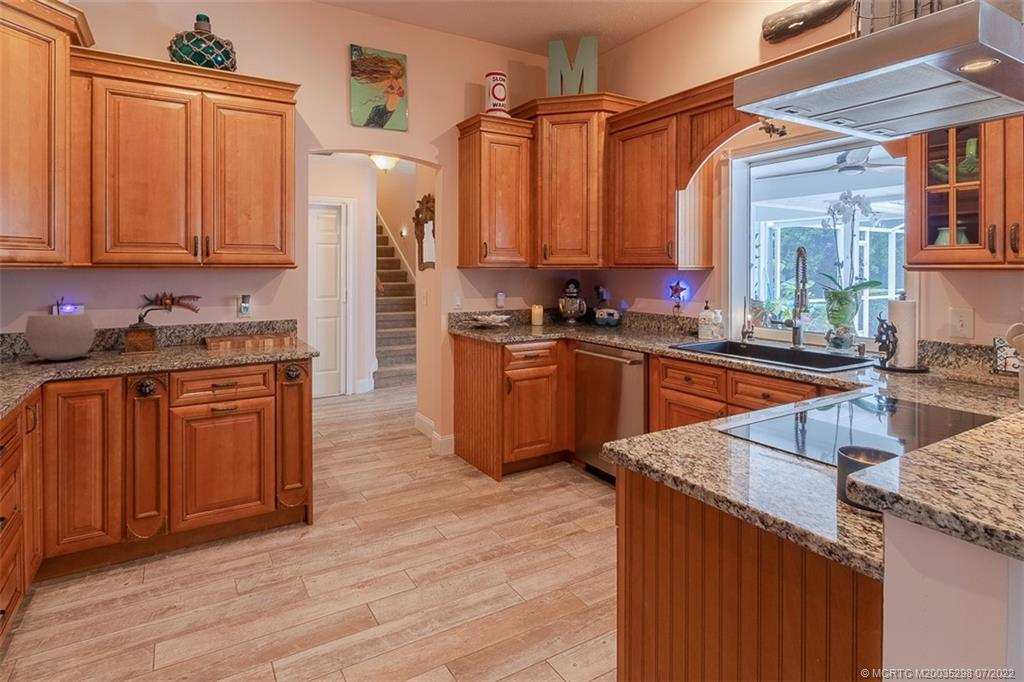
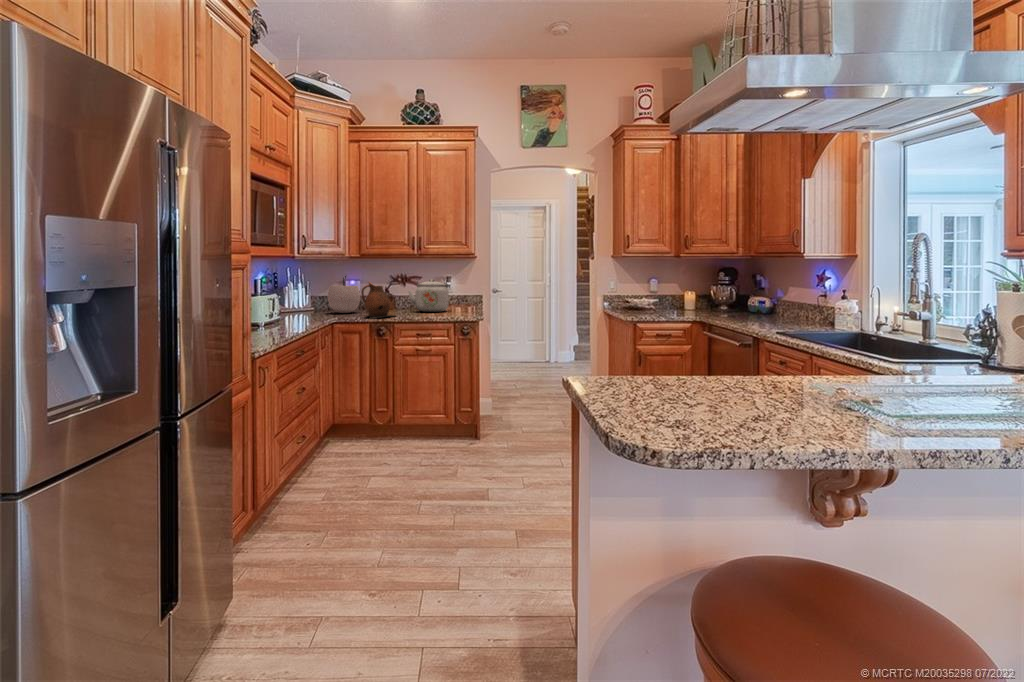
kettle: none [185,300,254,348] -> present [408,279,449,312]
ceramic pitcher: none [102,306,173,365] -> present [361,282,391,317]

